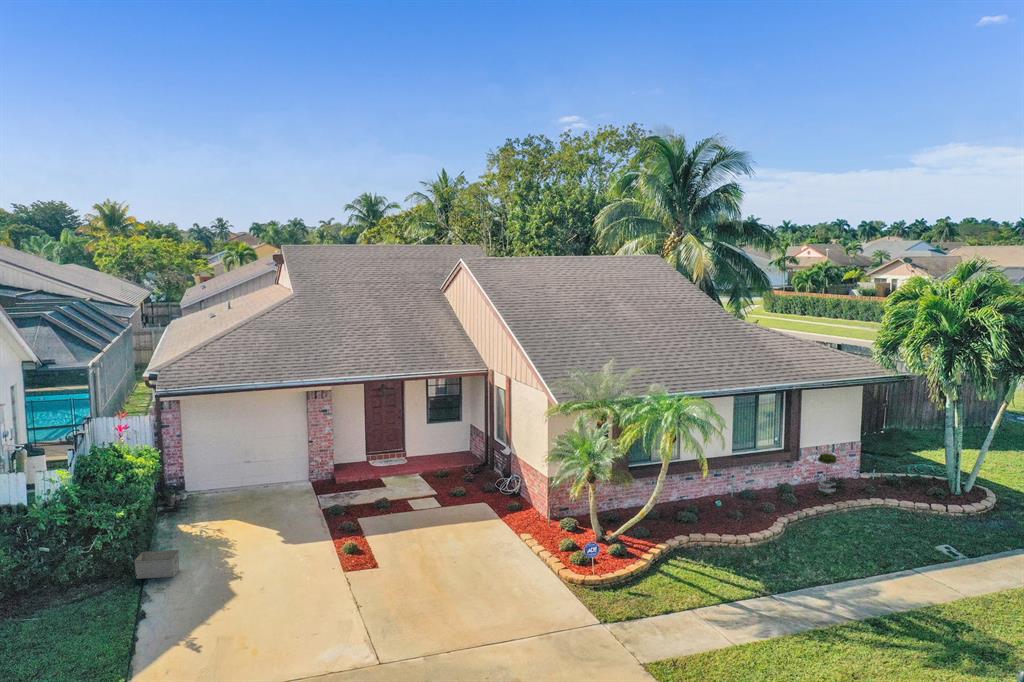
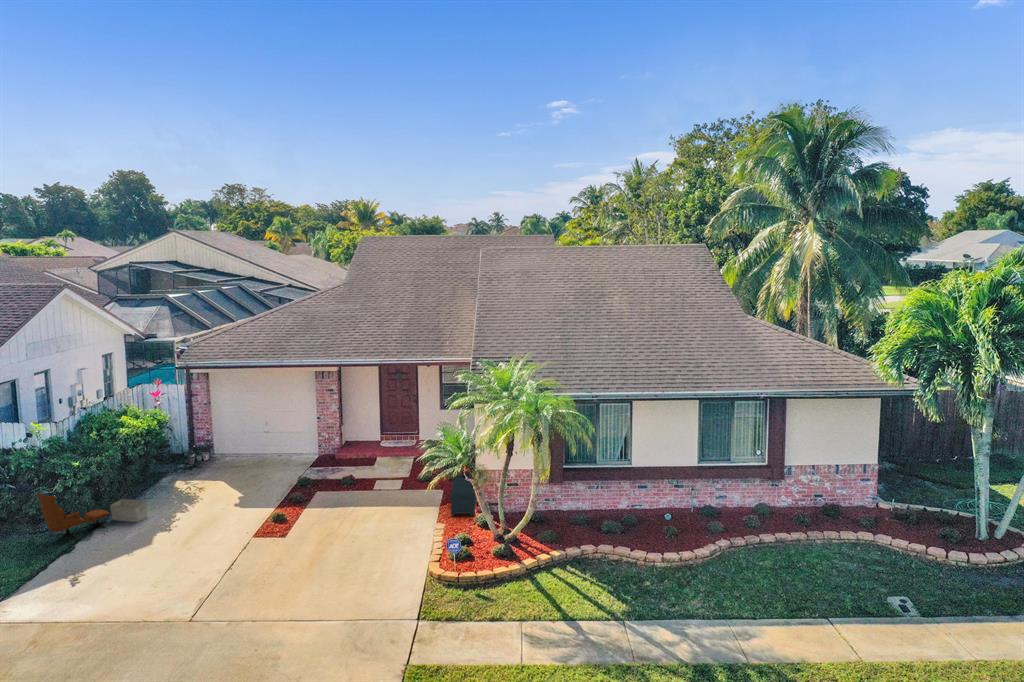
potted tree: present [818,453,837,493] -> none [813,474,835,520]
bench: none [506,485,546,528] -> present [450,477,477,517]
lounge chair: none [66,552,138,617] -> present [37,493,109,544]

